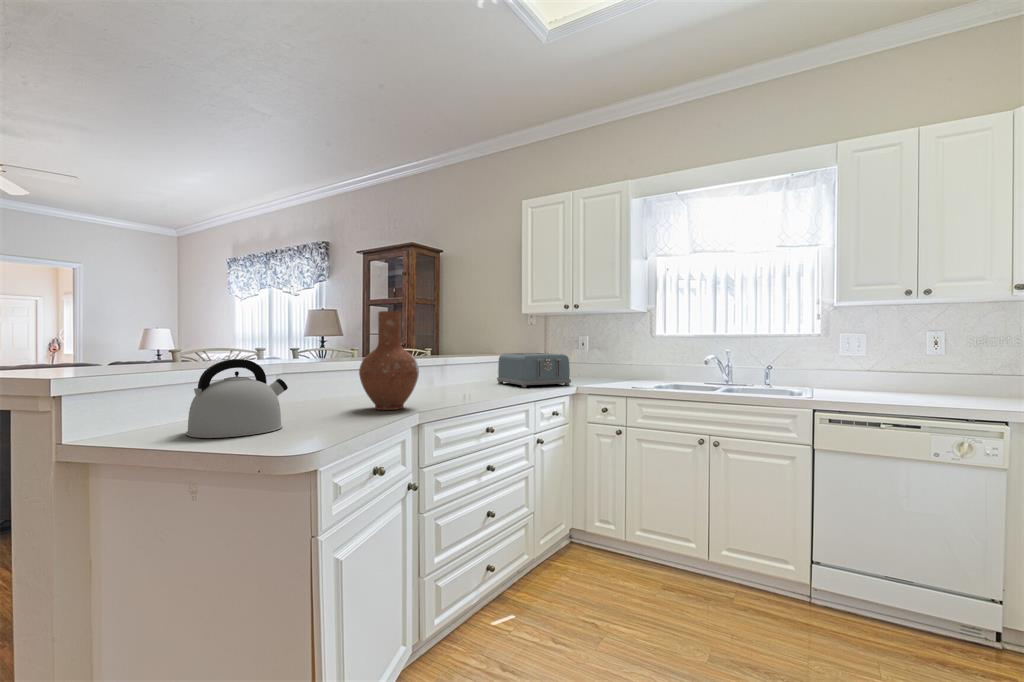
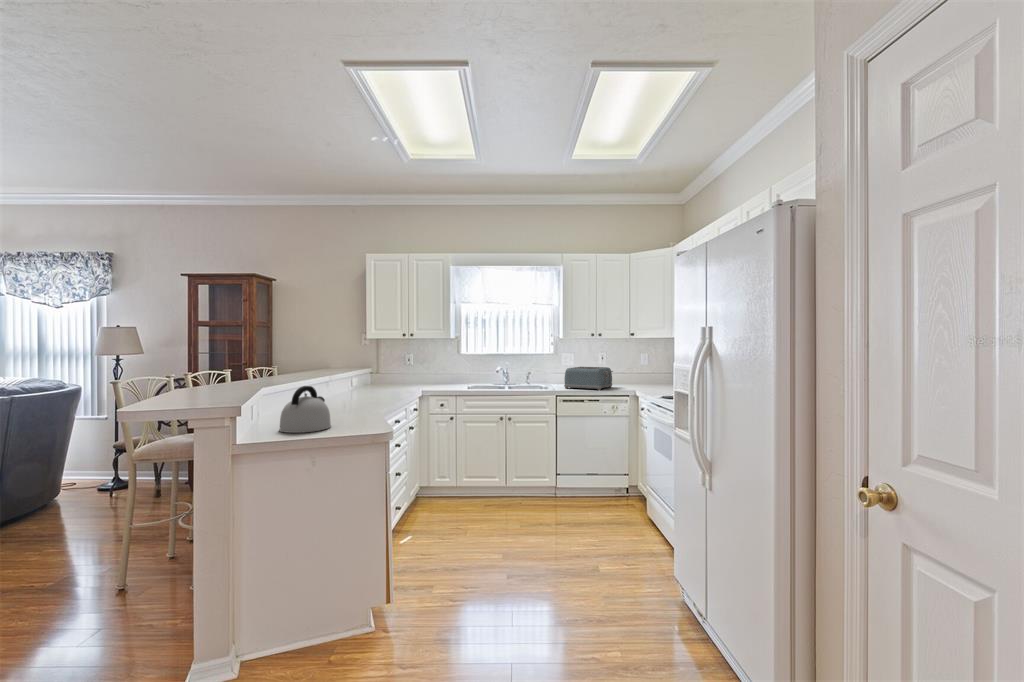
vase: present [359,311,419,410] -> none [330,350,369,413]
toaster: present [497,353,571,388] -> present [564,367,613,390]

